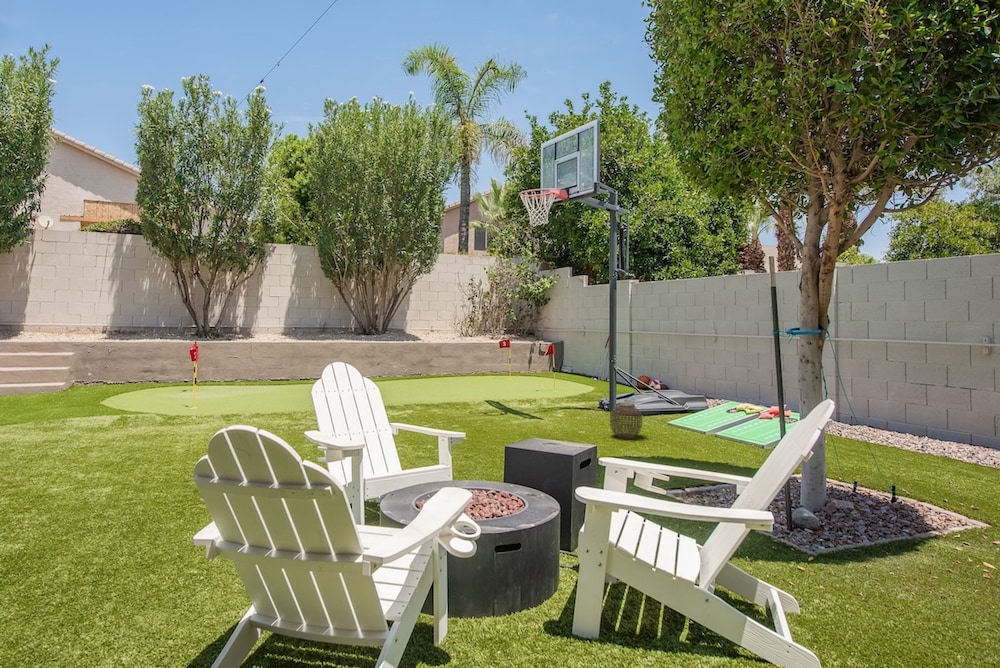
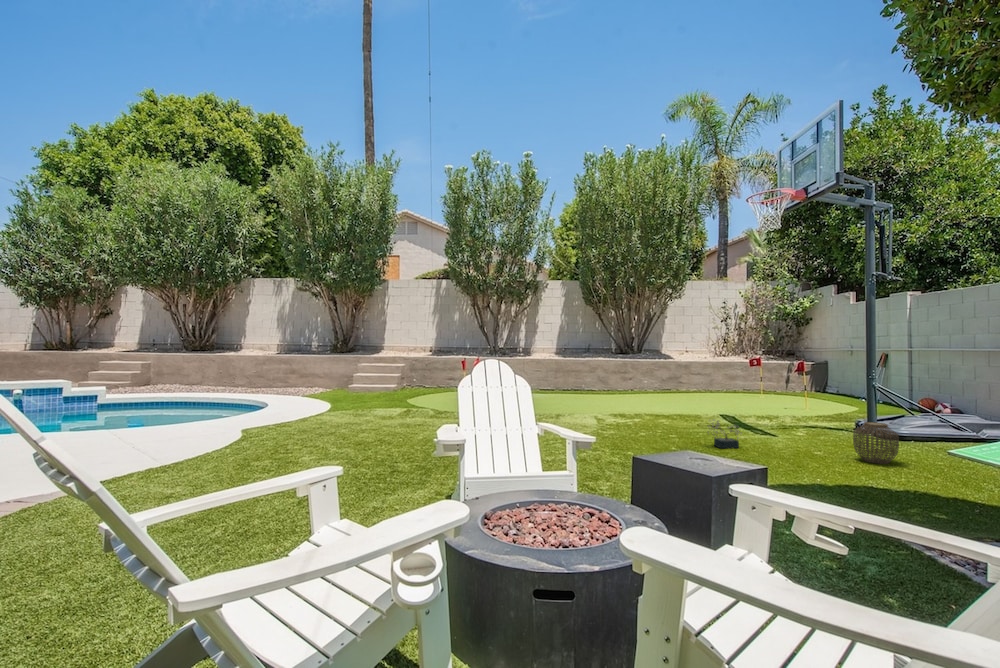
decorative plant: none [490,409,521,437] -> present [712,421,739,448]

